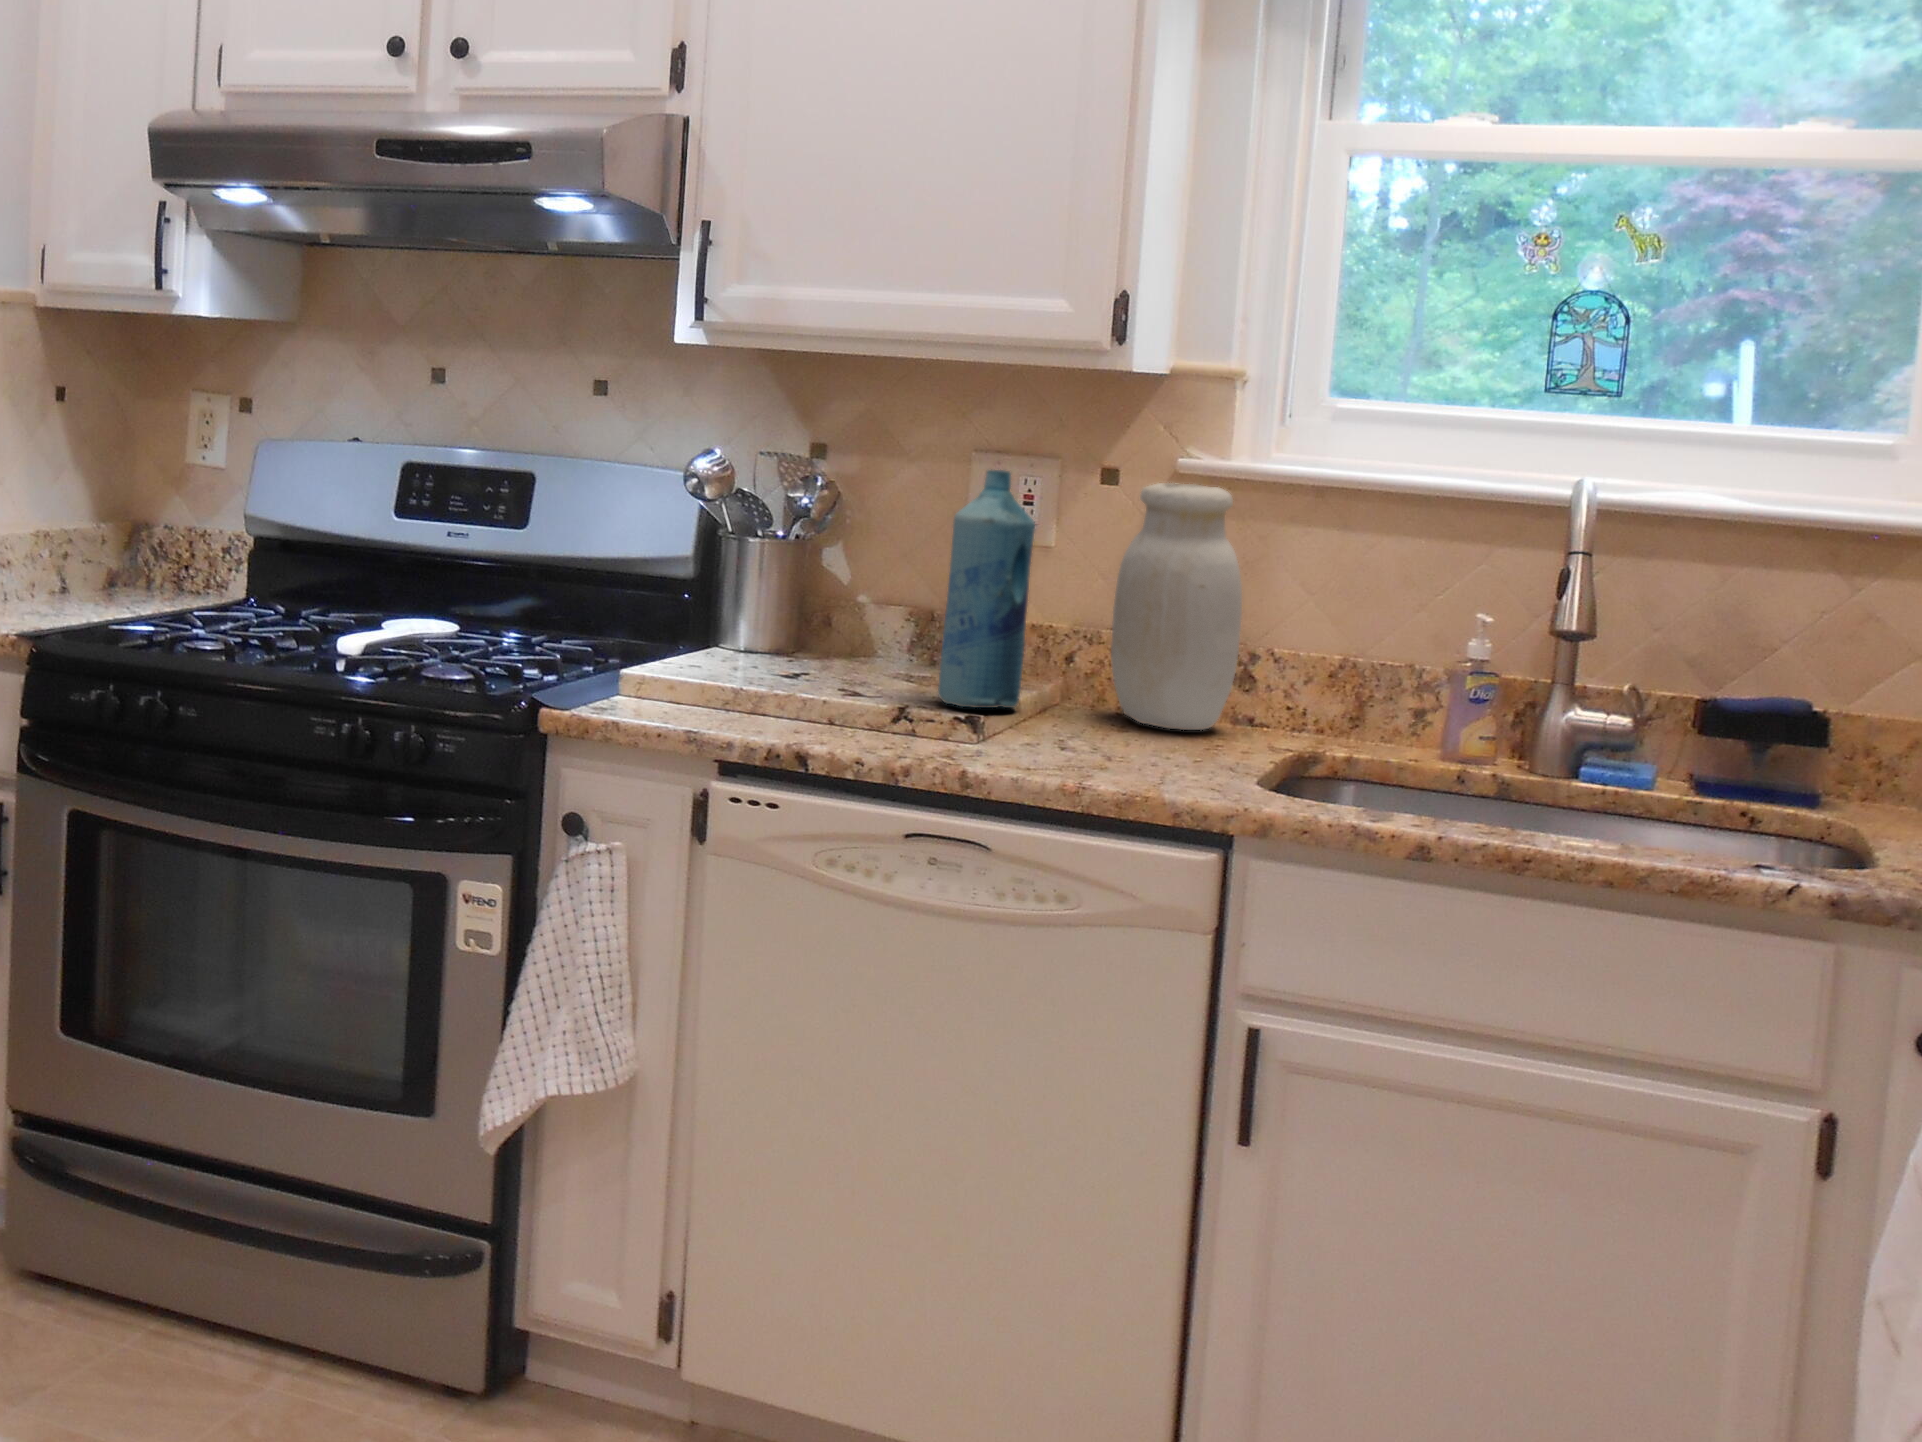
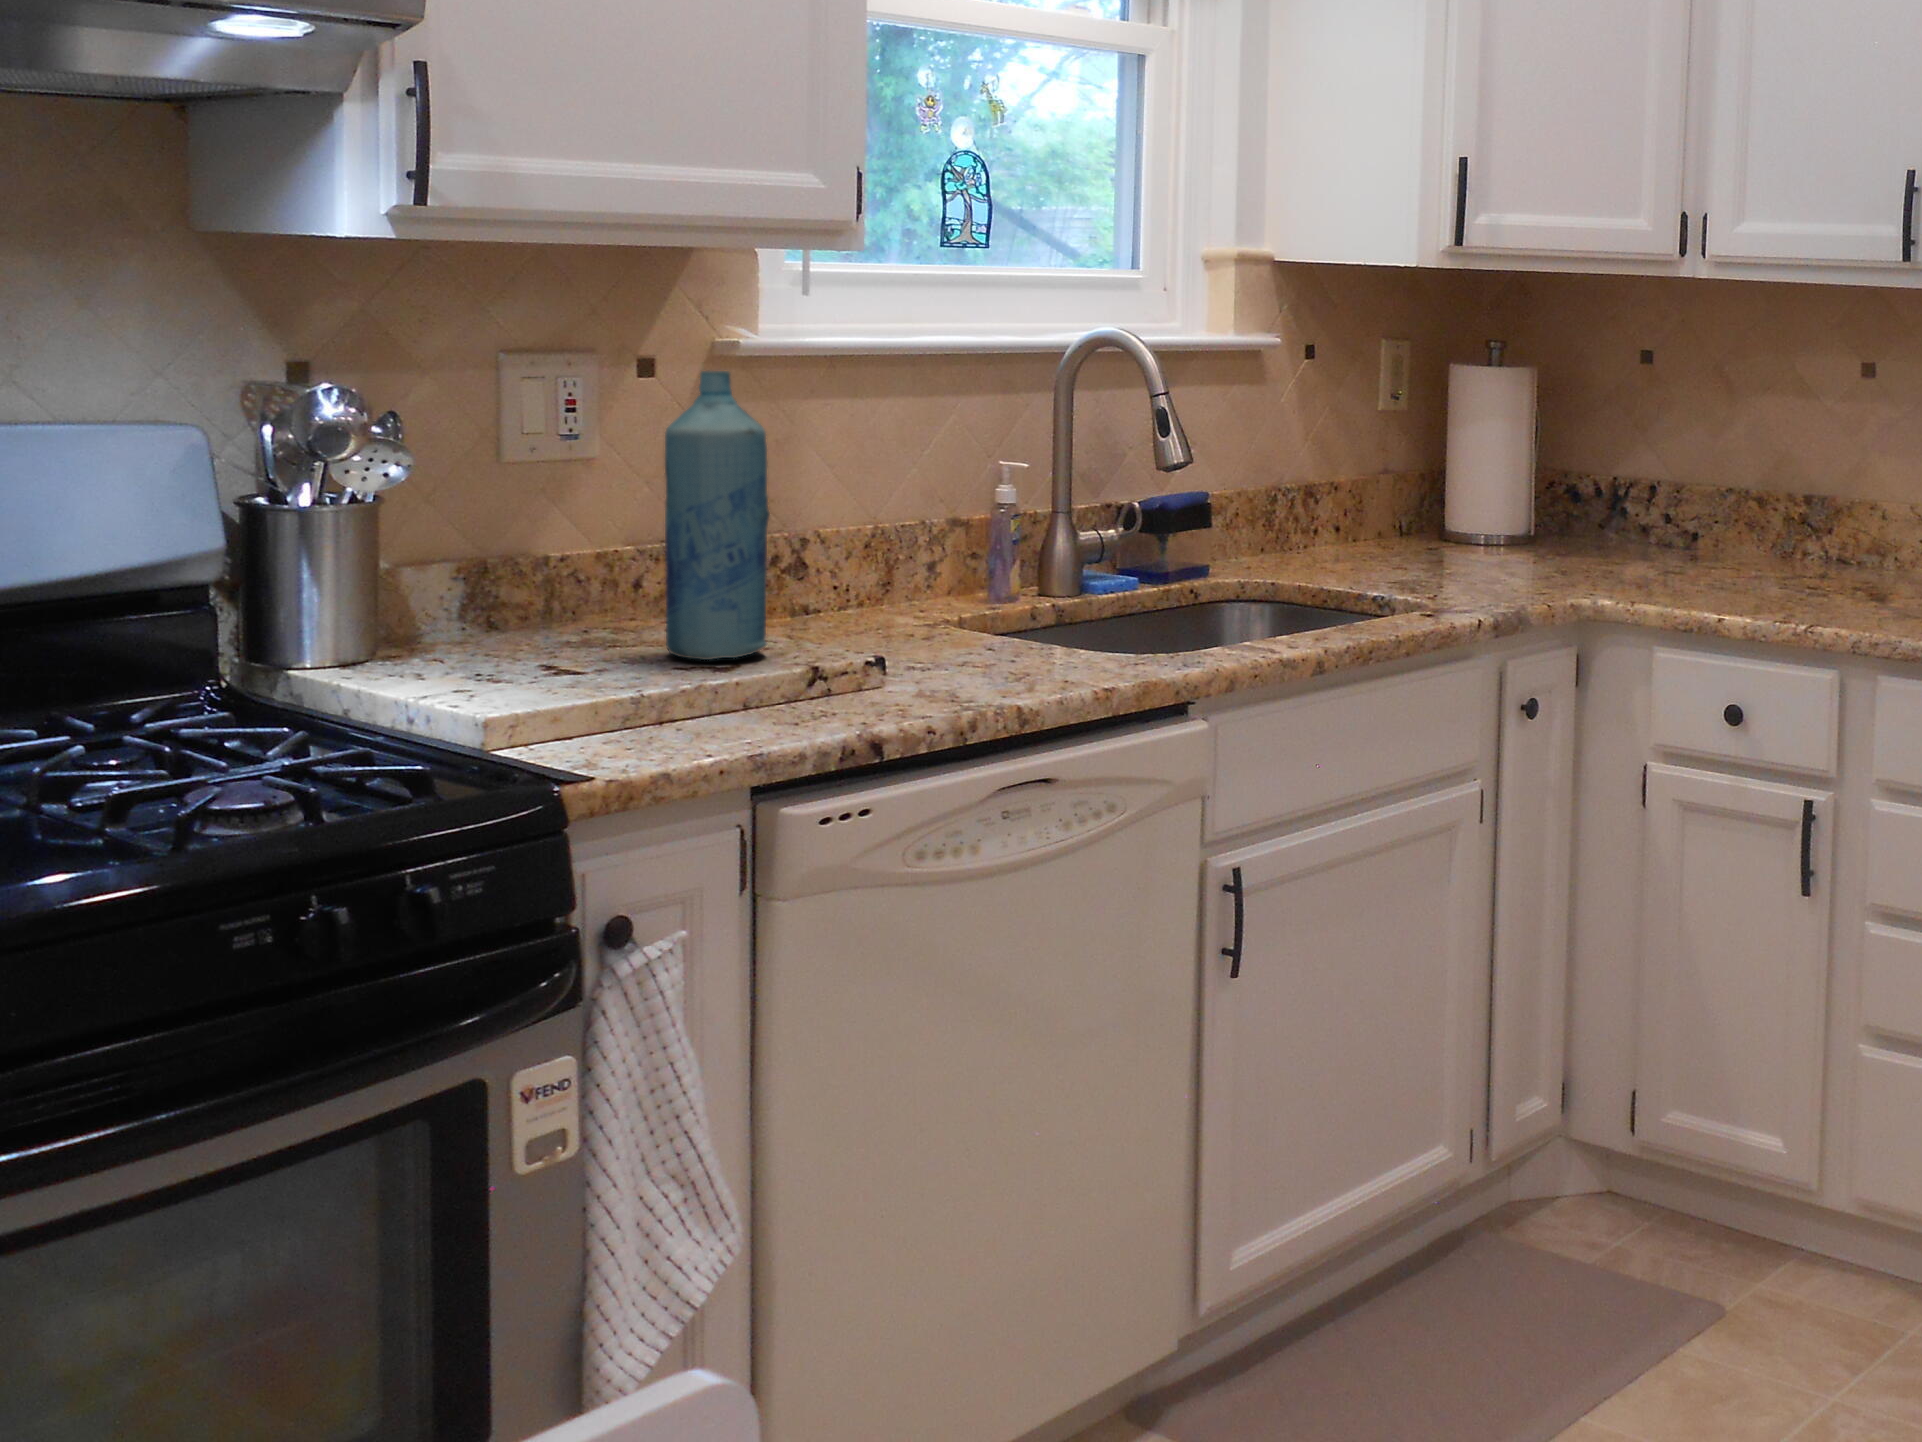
jar: present [1111,483,1242,730] -> none [776,367,921,629]

